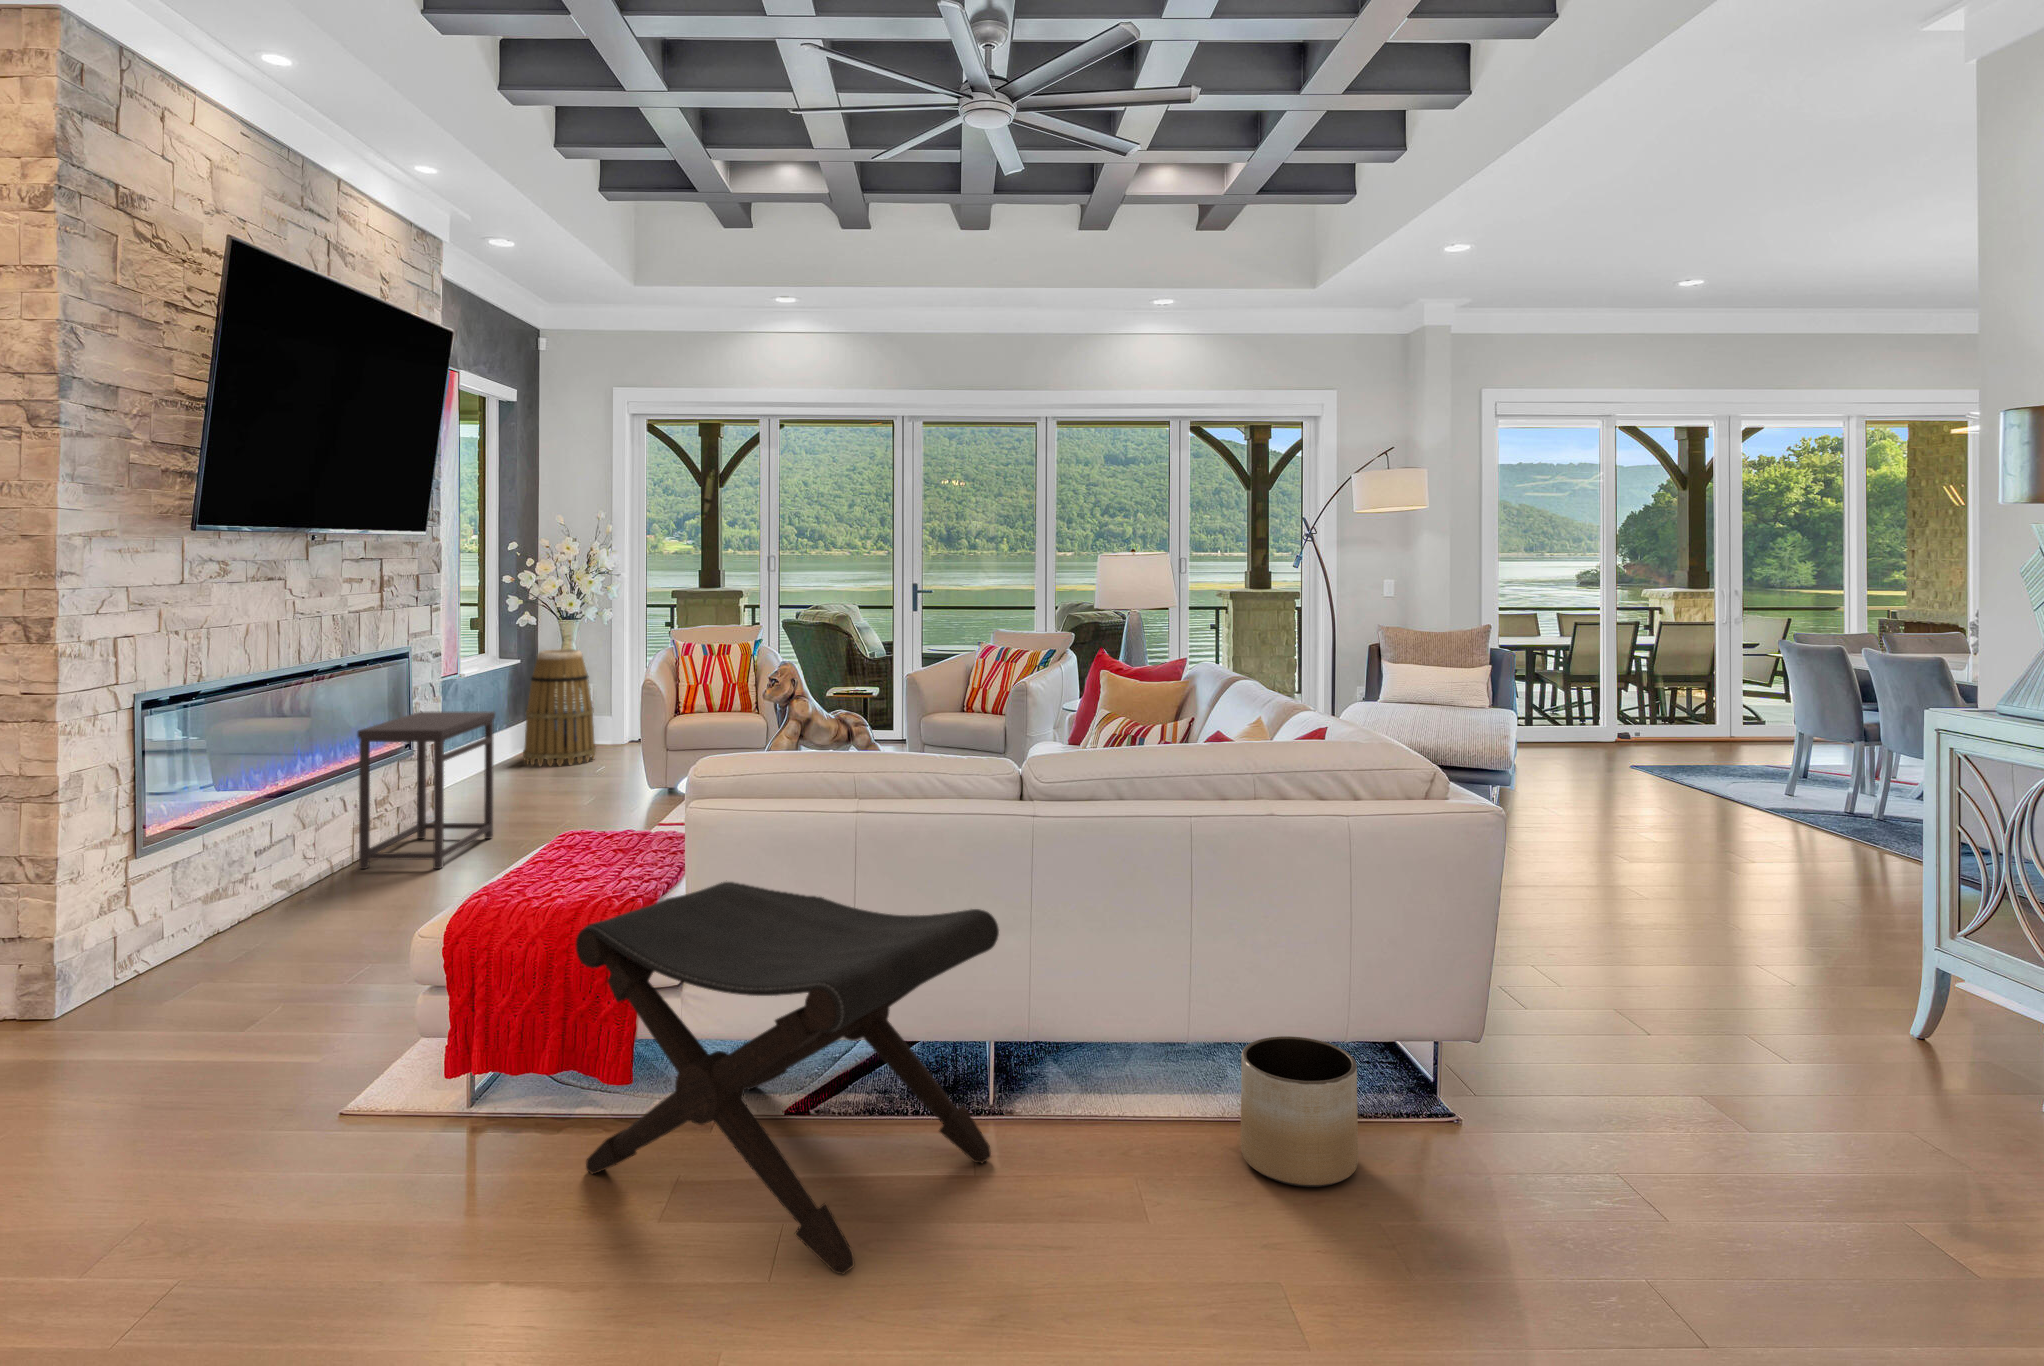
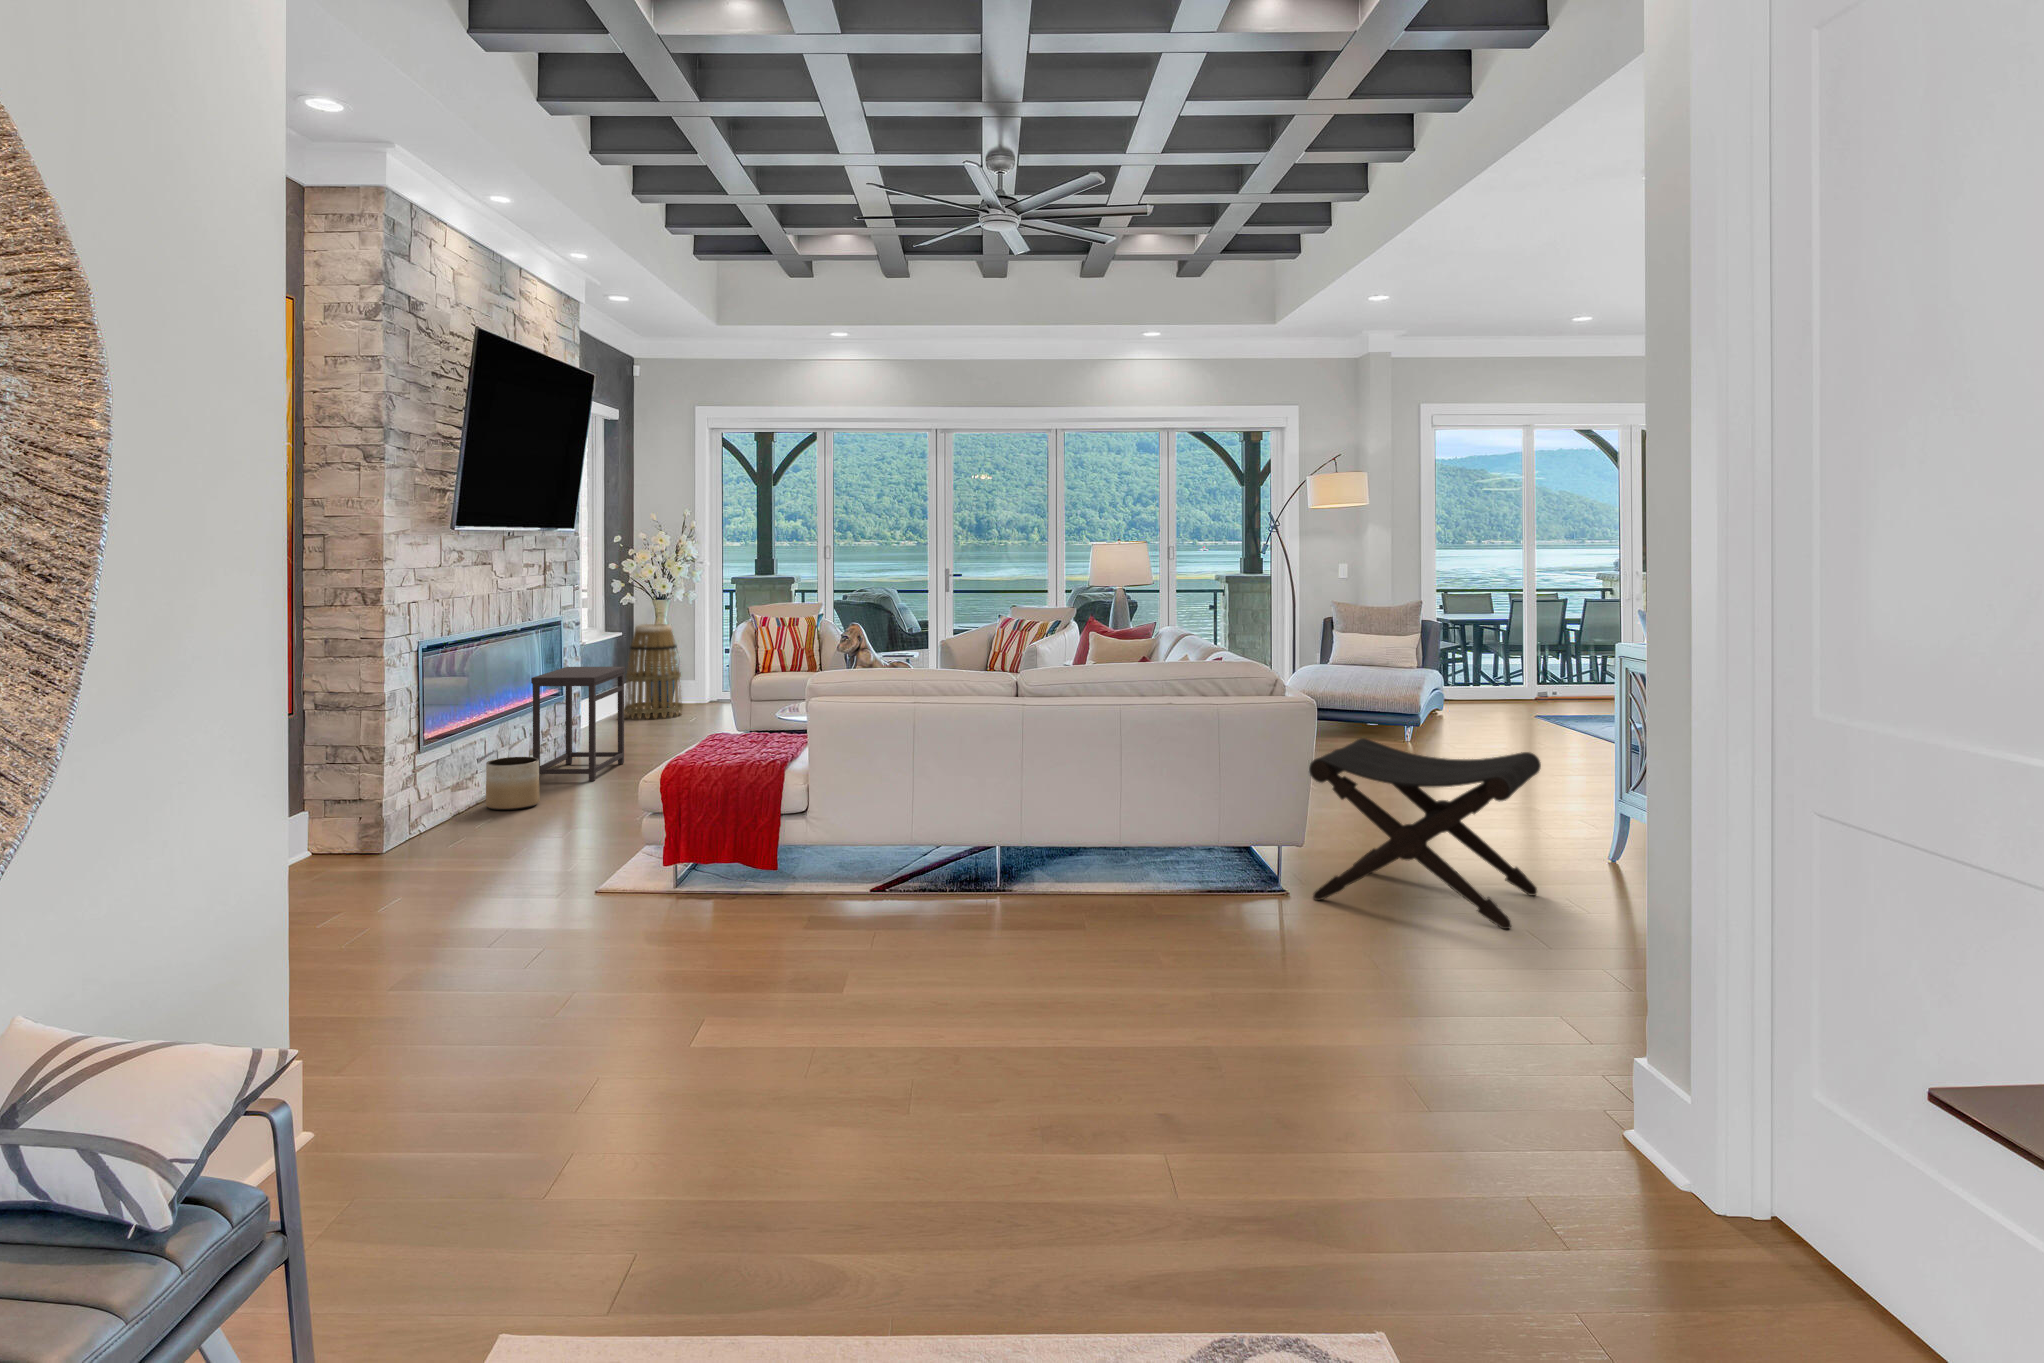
footstool: present [575,882,999,1274] -> present [1309,738,1541,929]
planter: present [1241,1036,1358,1187] -> present [486,757,539,810]

